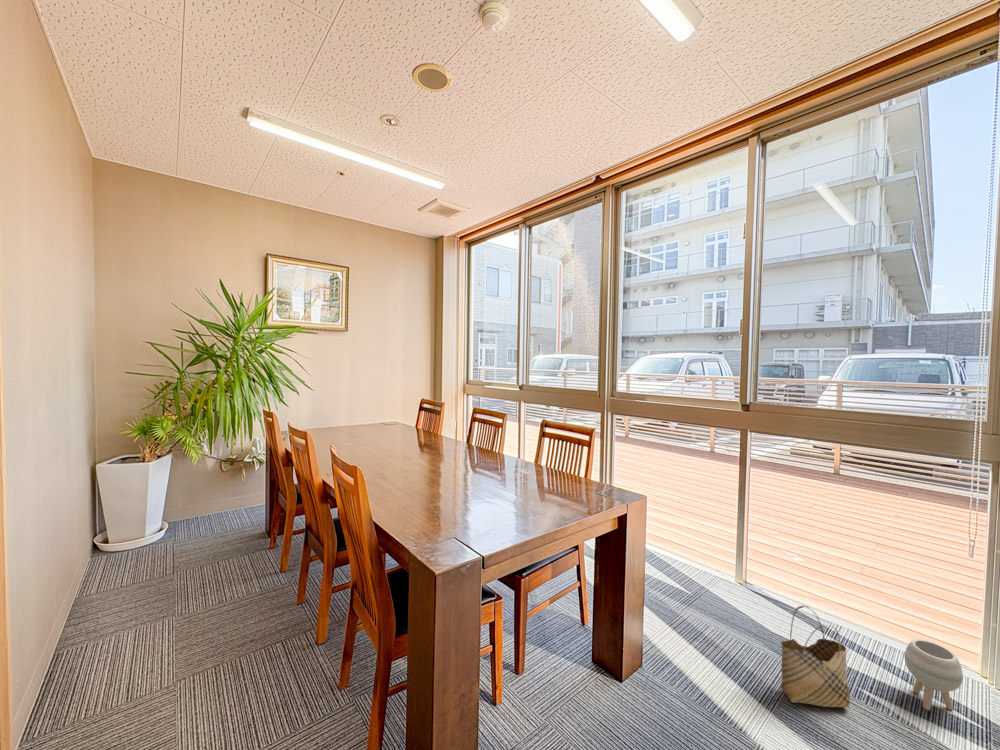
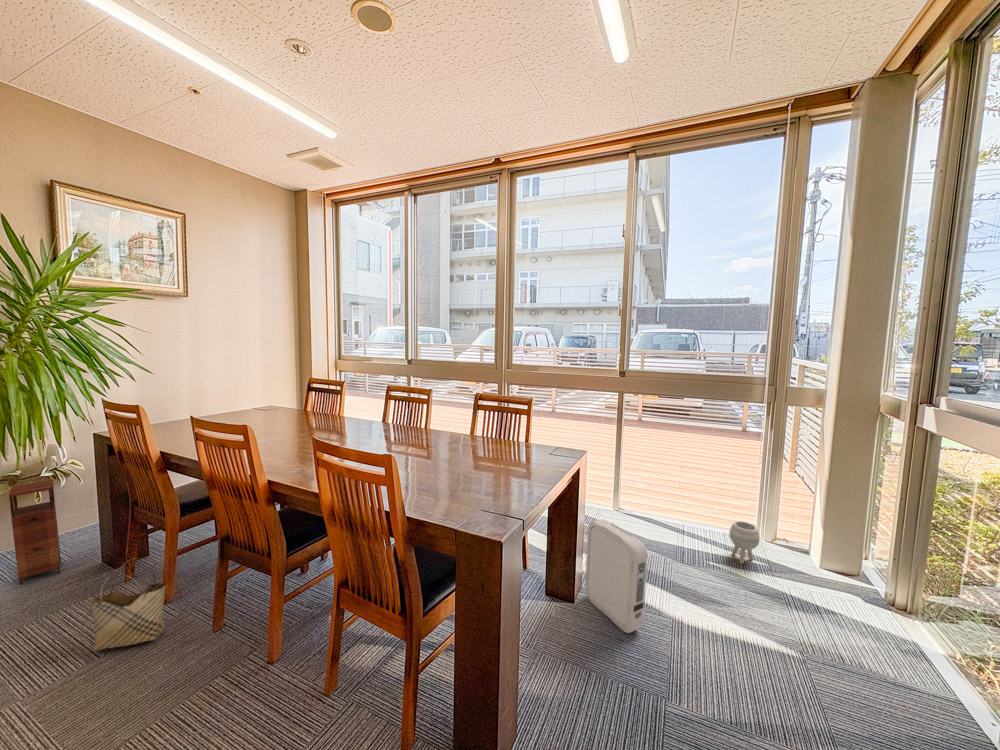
storage cabinet: none [213,466,241,539] -> present [9,480,61,584]
air purifier: none [640,584,703,744] -> present [585,519,648,633]
woven basket: present [781,606,850,708] -> present [89,558,166,651]

